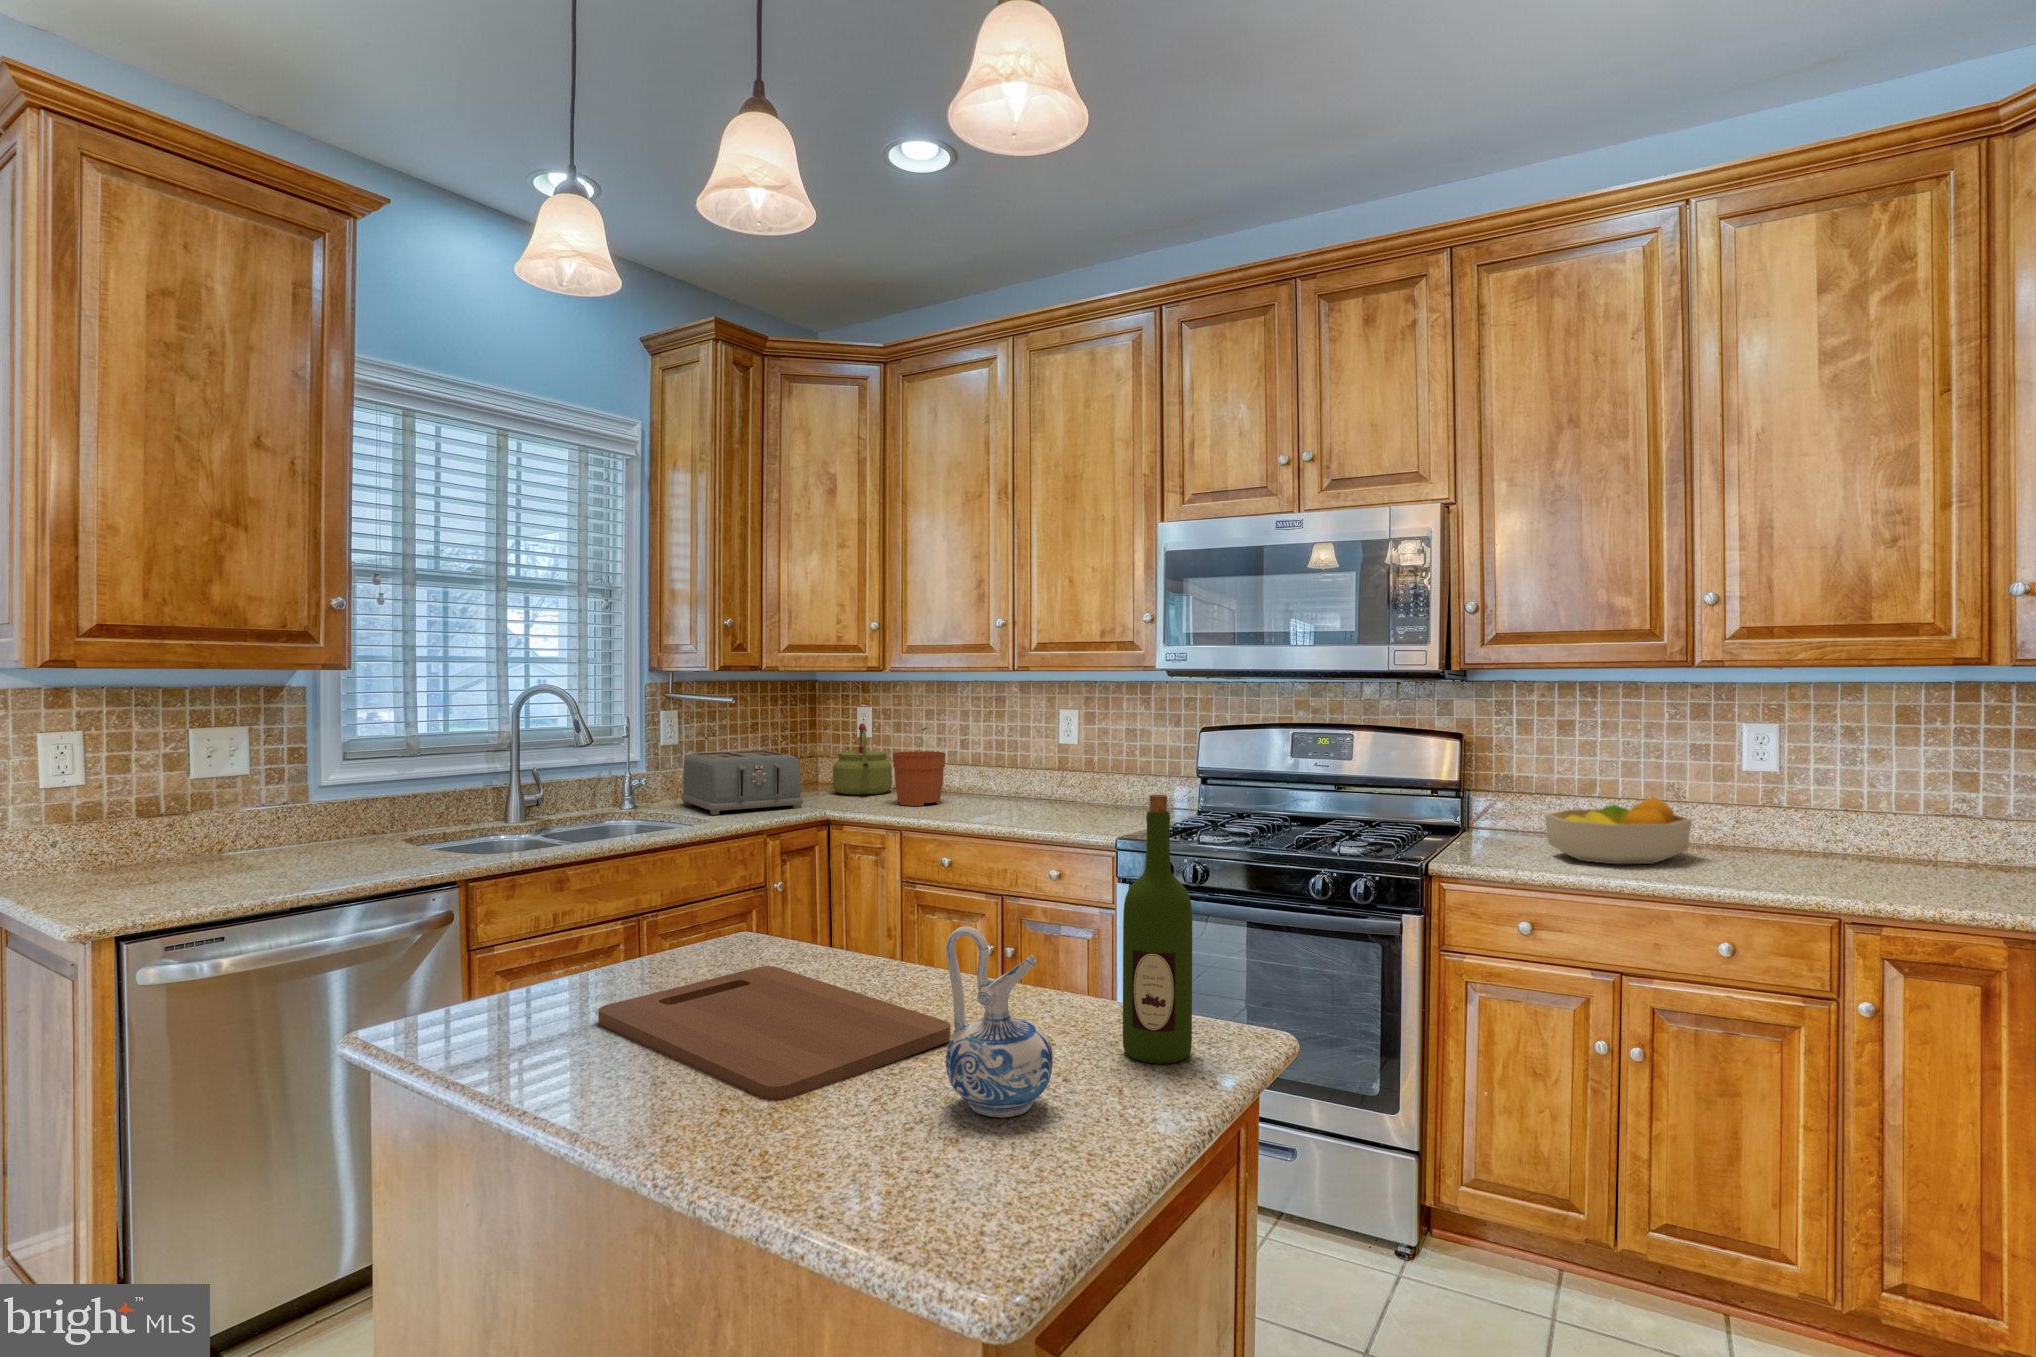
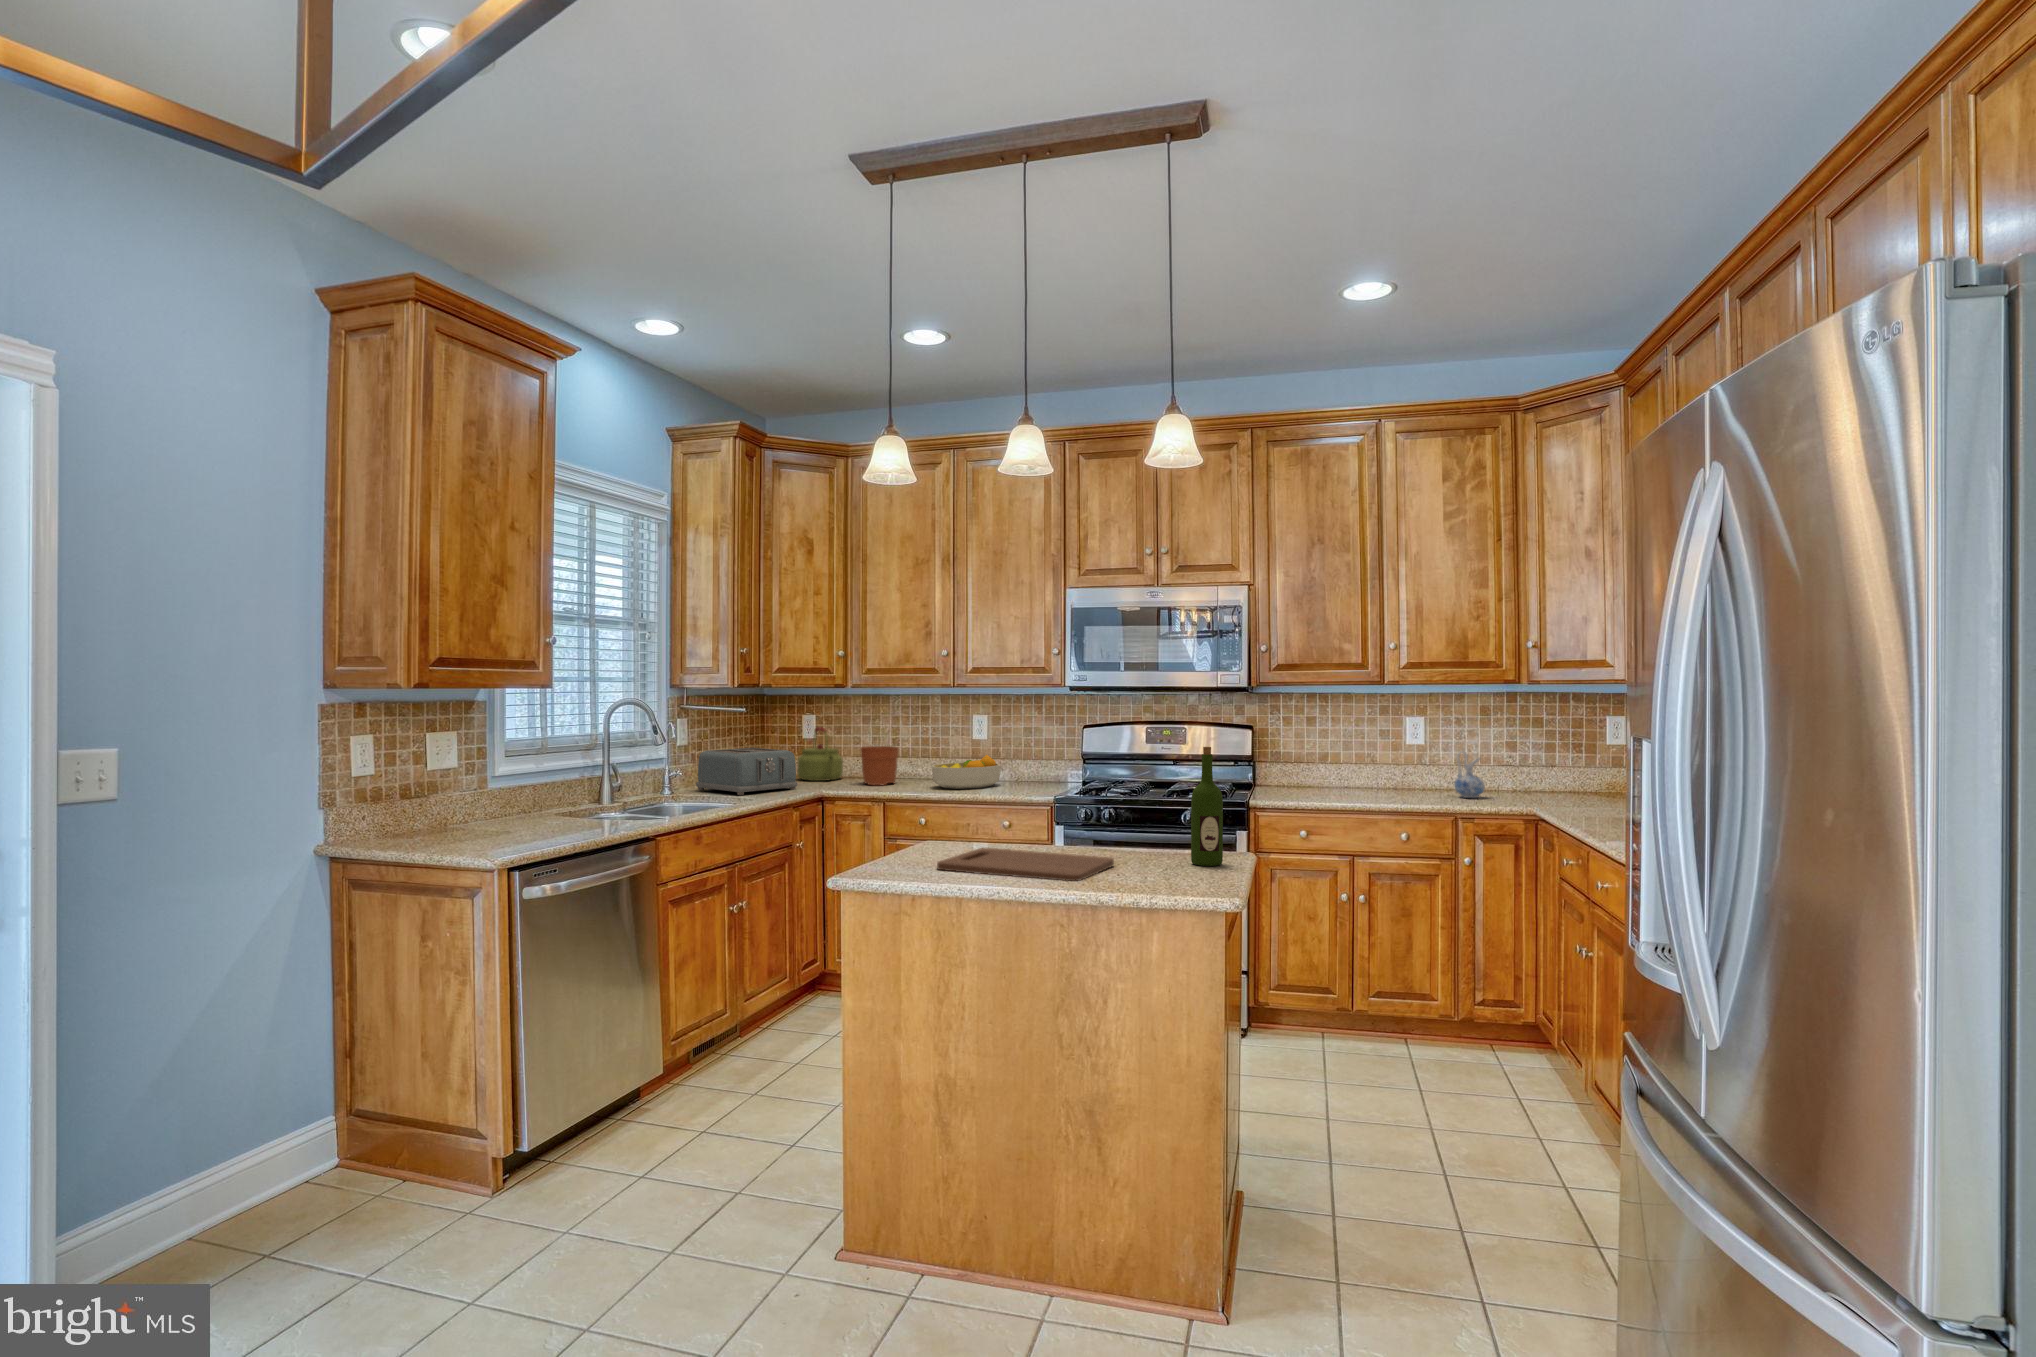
fruit bowl: present [1545,796,1692,864] -> present [931,755,1001,789]
ceramic pitcher: present [946,926,1053,1117] -> present [1454,751,1485,798]

